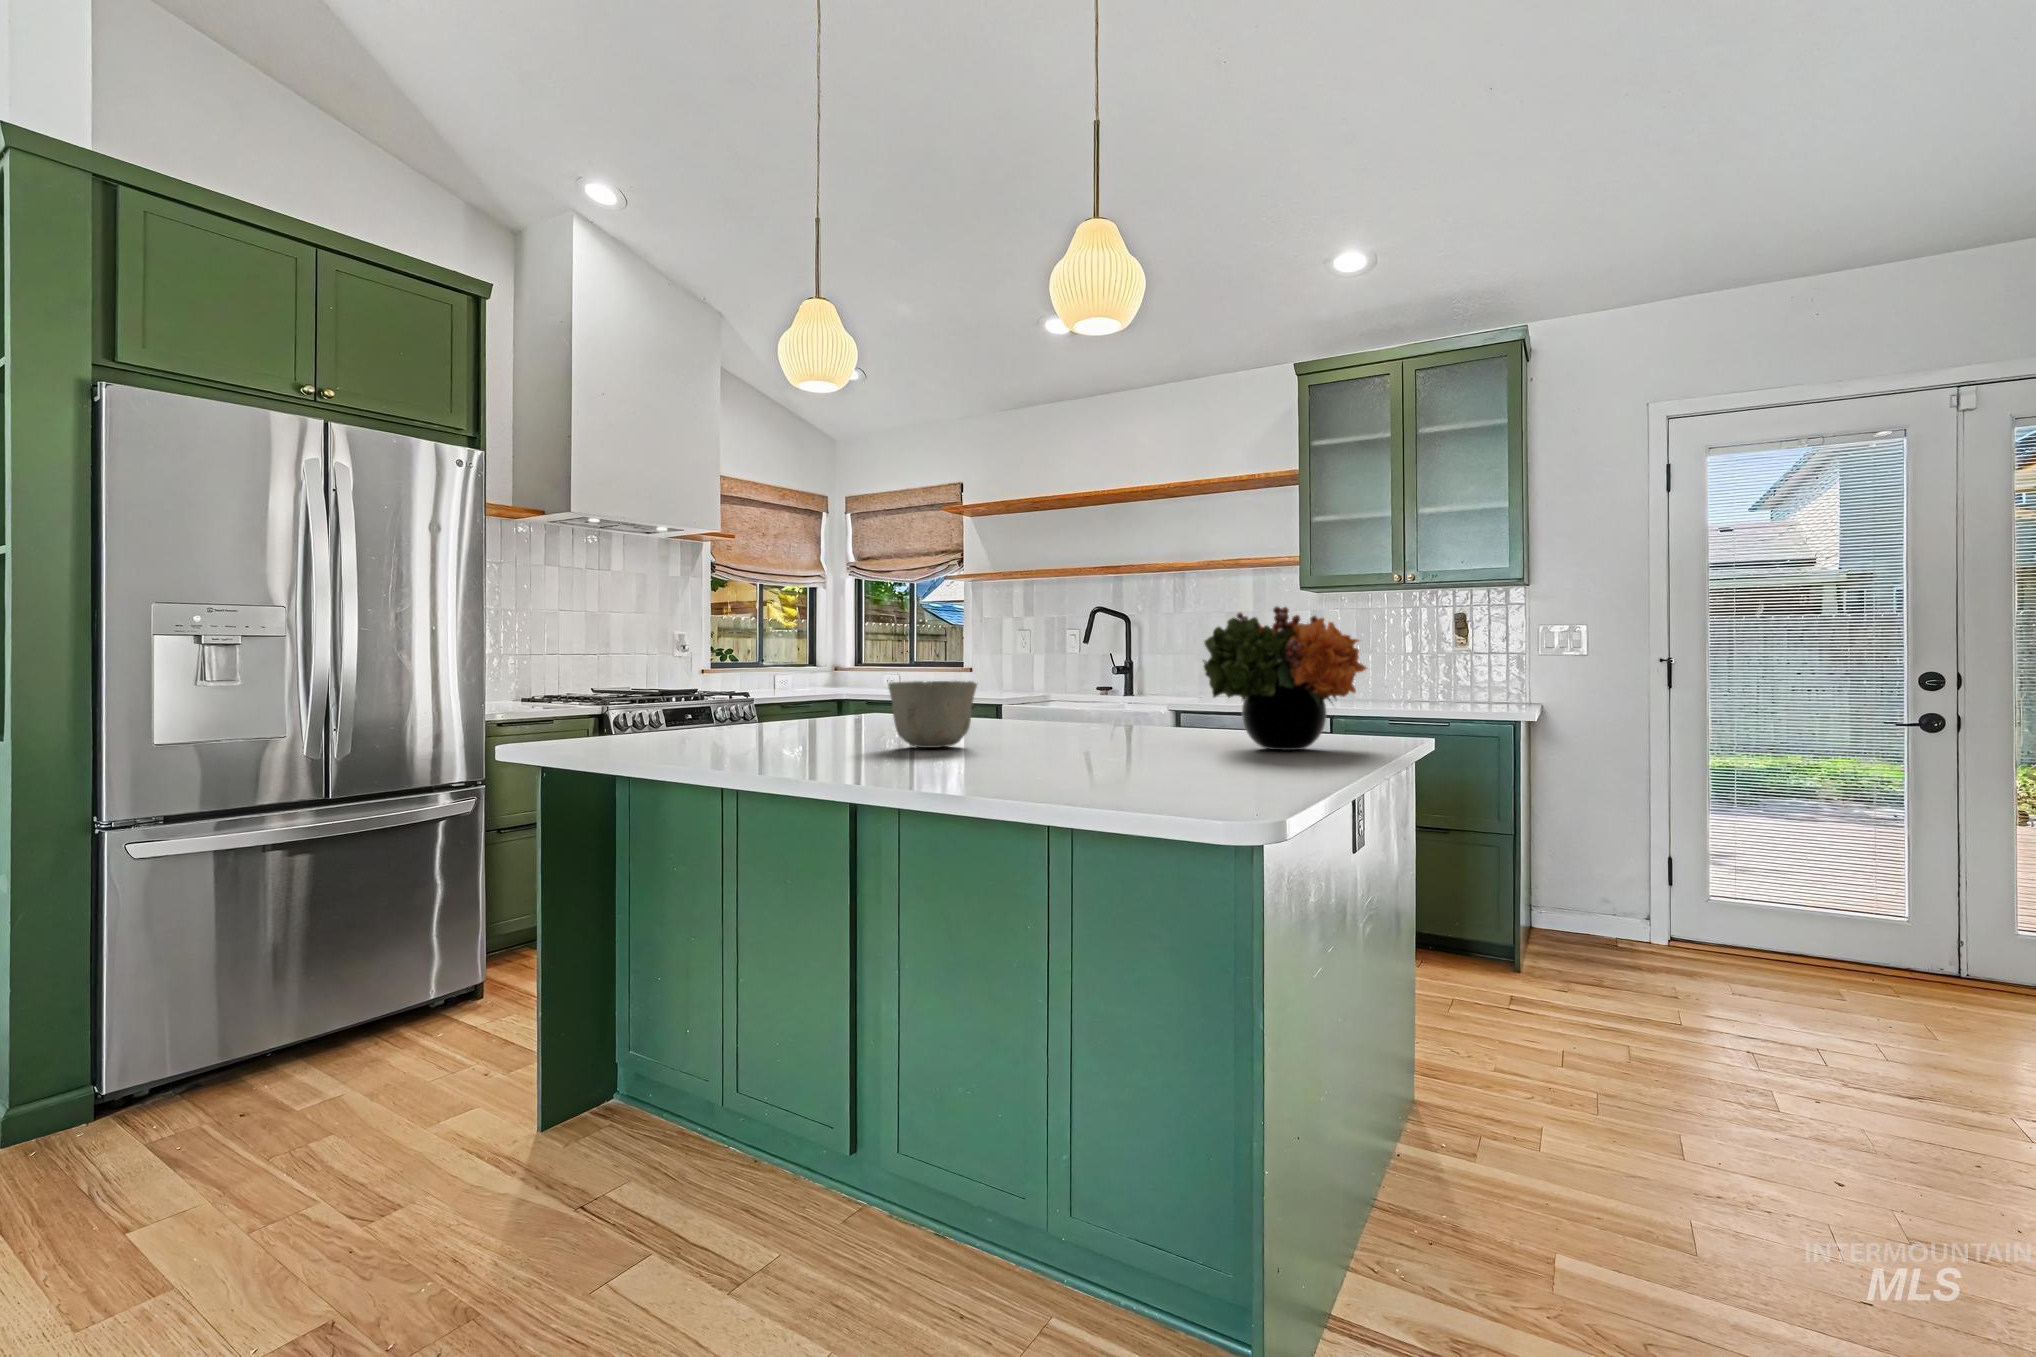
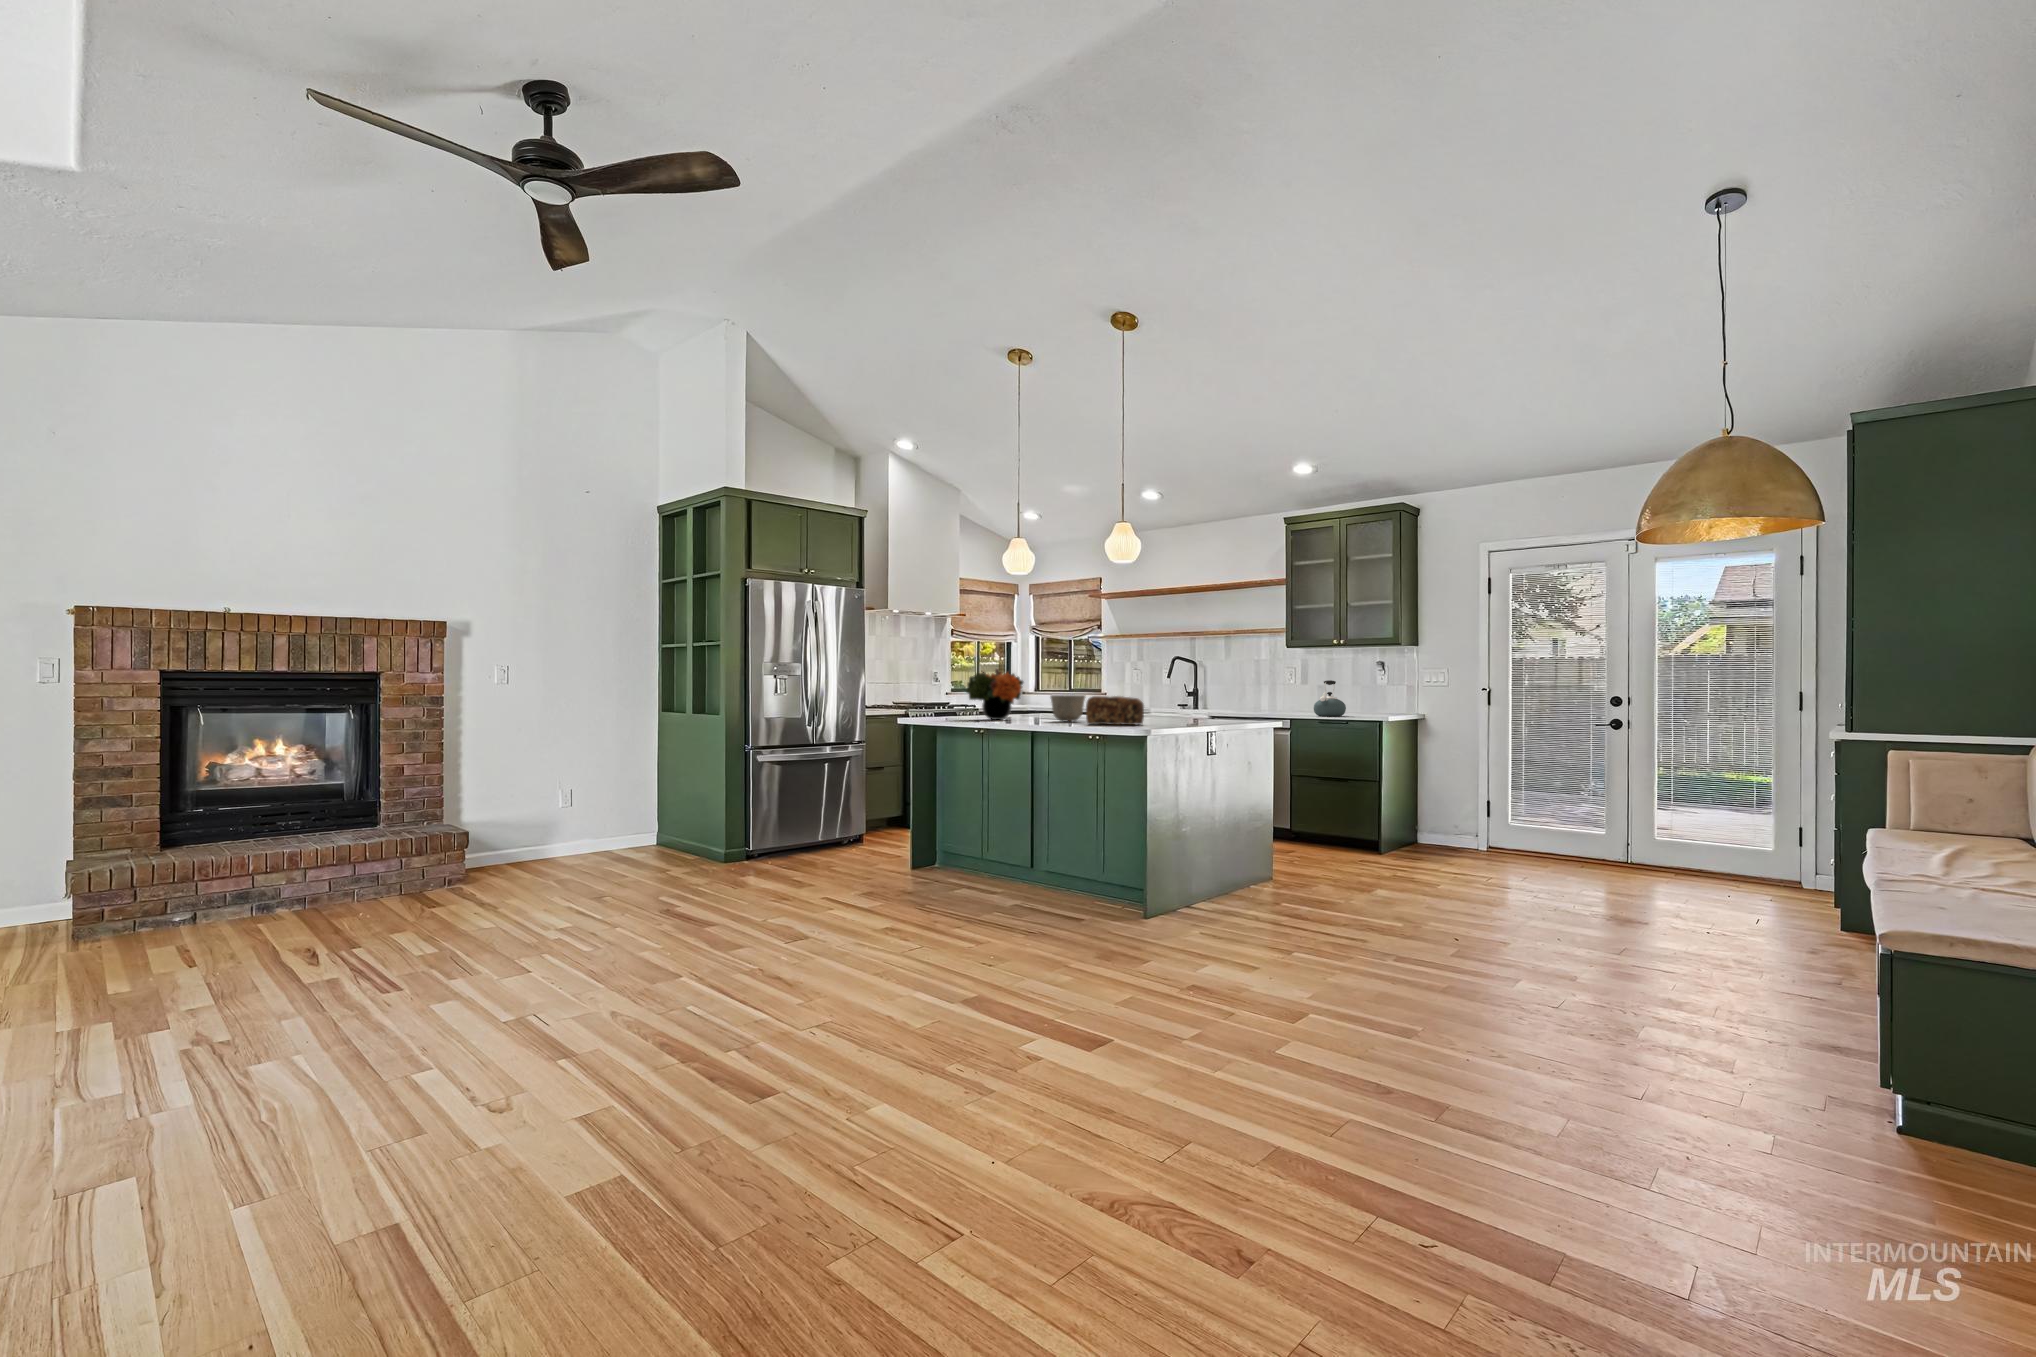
flower arrangement: present [1203,606,1367,750] -> present [966,668,1023,720]
kettle: none [1373,645,1435,712] -> present [1314,680,1346,716]
bread loaf: none [996,688,1154,772] -> present [1086,696,1144,725]

